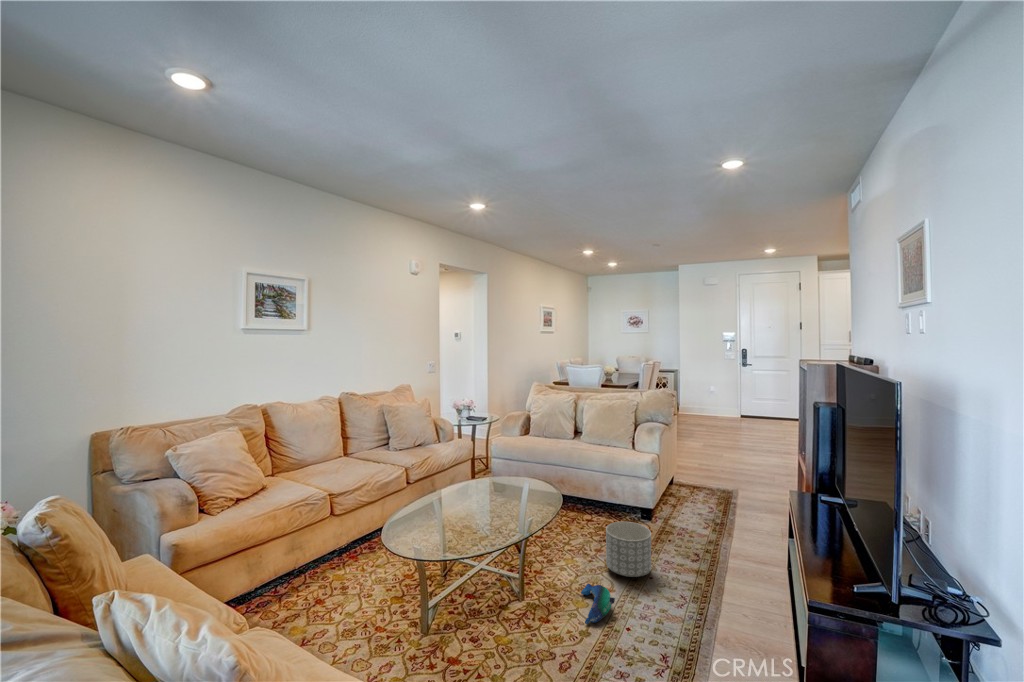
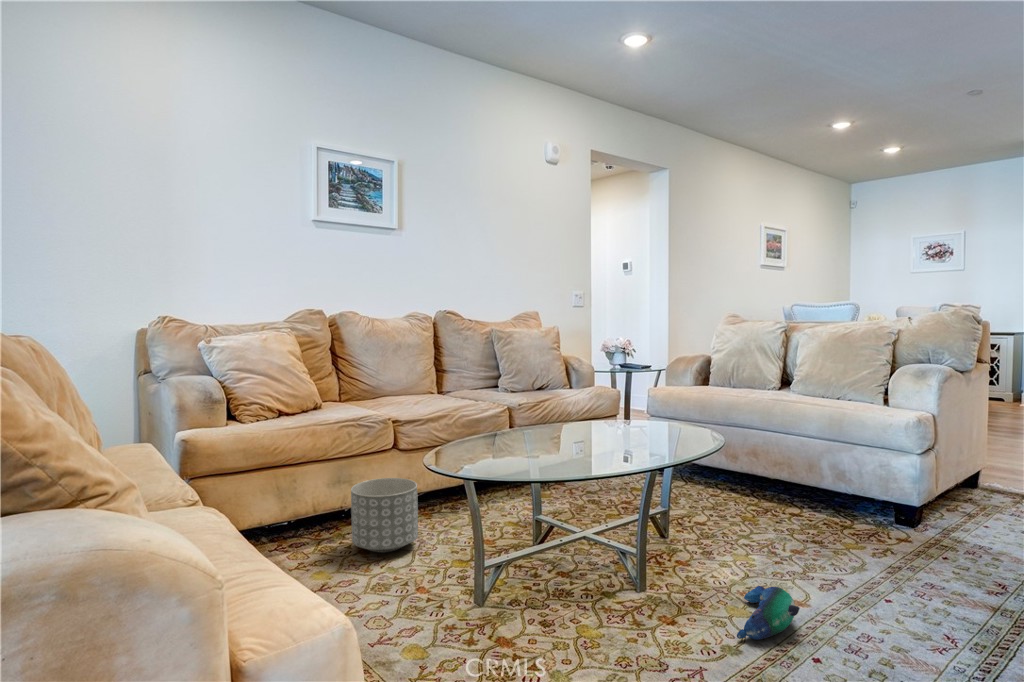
planter: present [606,522,651,577] -> present [351,478,418,553]

